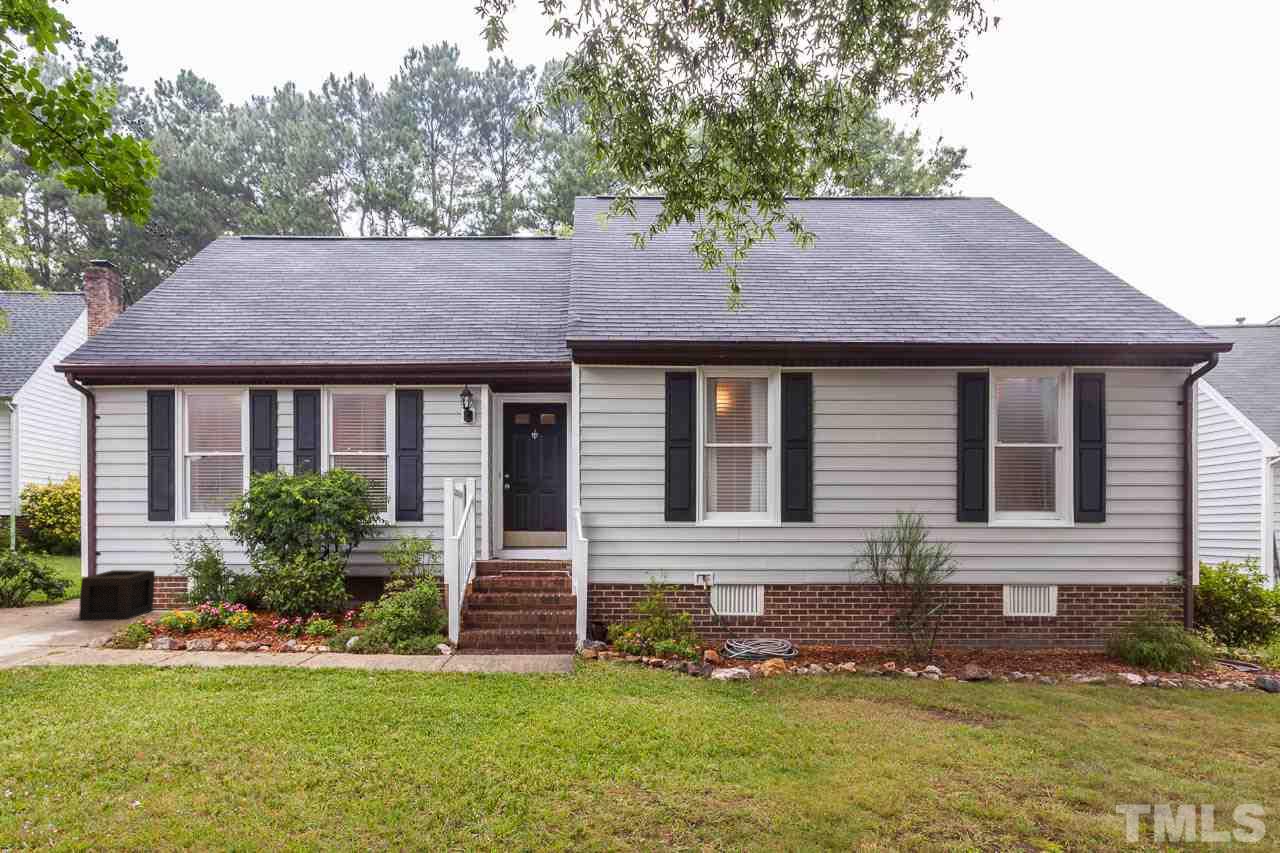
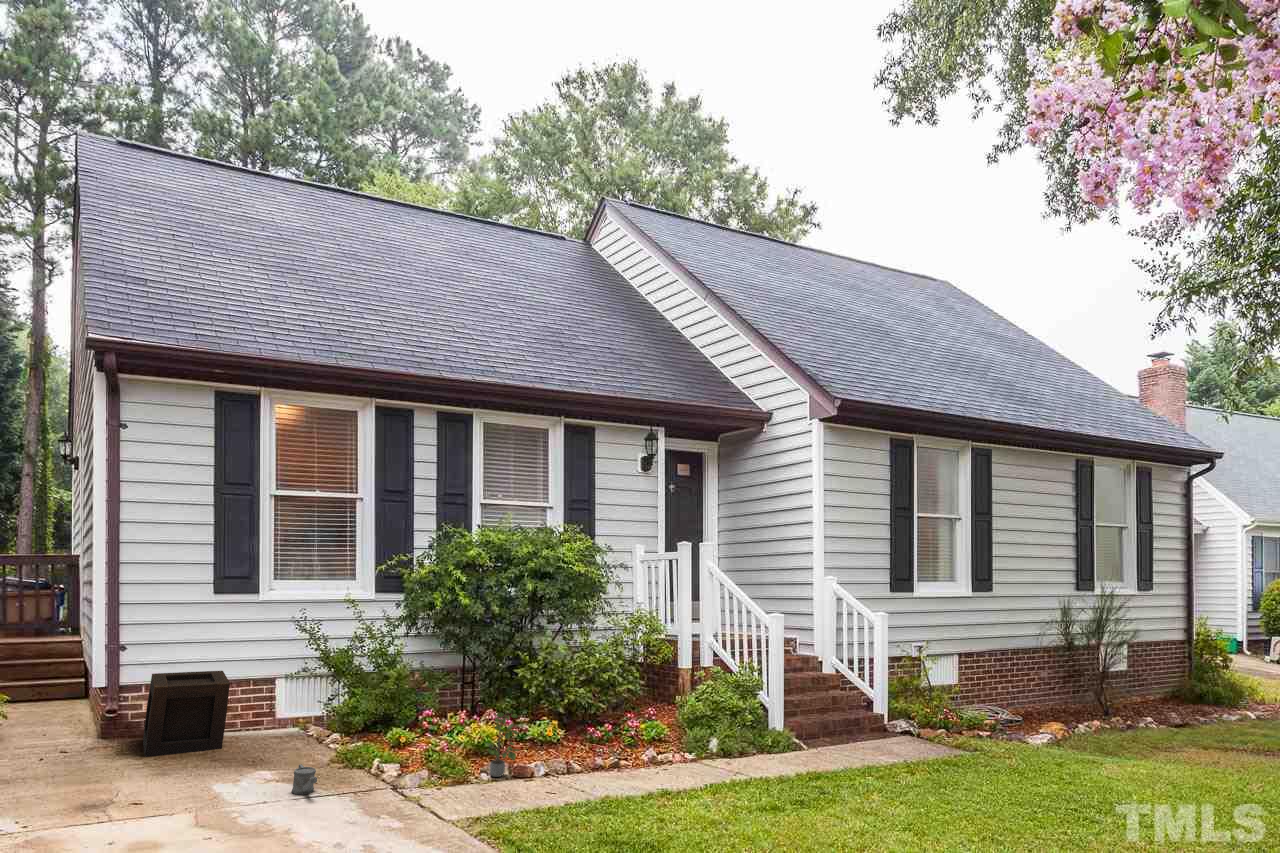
potted plant: none [173,605,205,654] -> present [485,710,520,777]
watering can: none [51,632,82,651] -> present [292,764,317,795]

